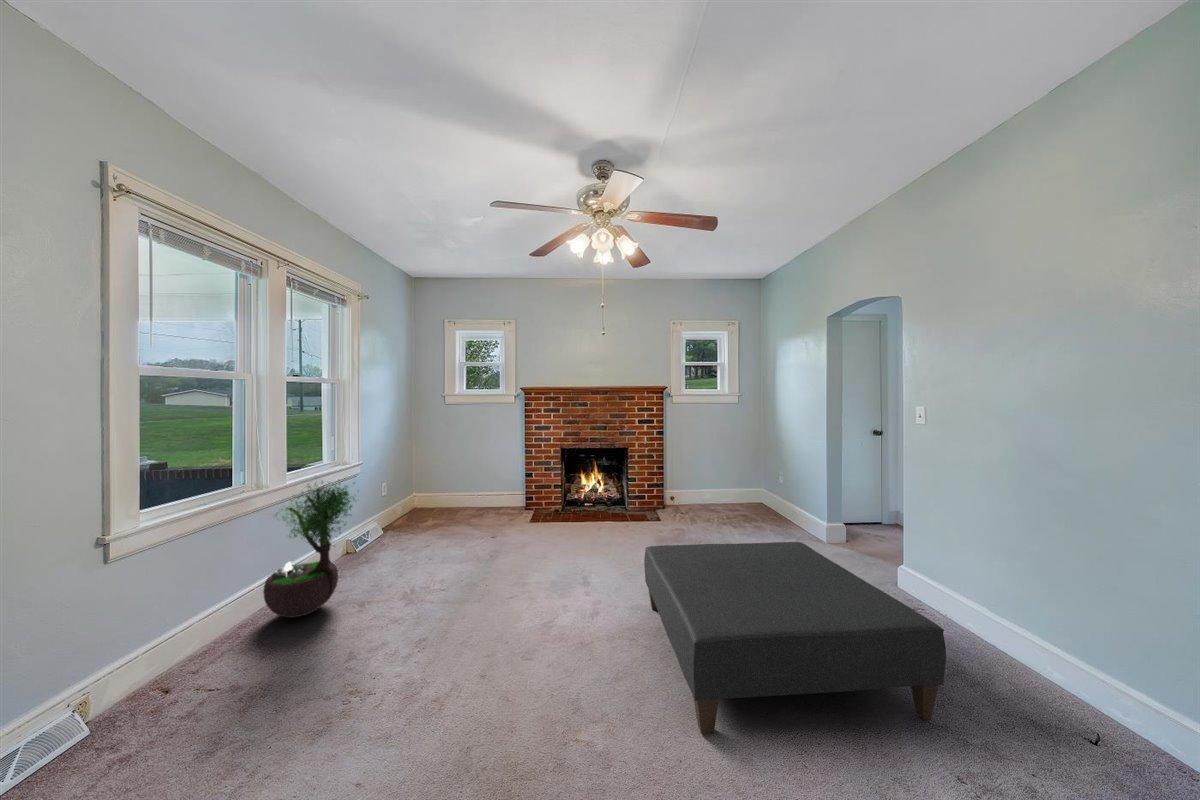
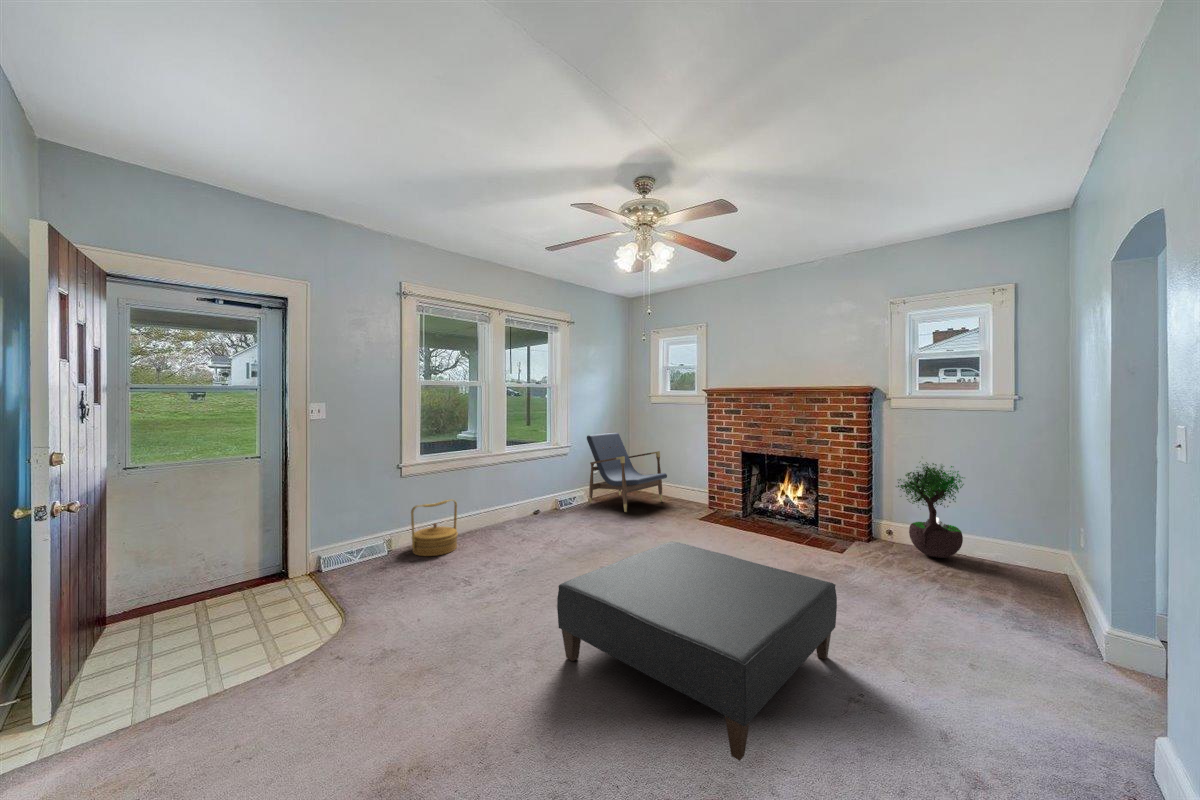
lounge chair: none [378,439,478,533] -> present [587,433,667,512]
potted tree: present [263,481,355,617] -> present [898,461,964,558]
woven basket: none [134,589,264,742] -> present [411,499,458,556]

